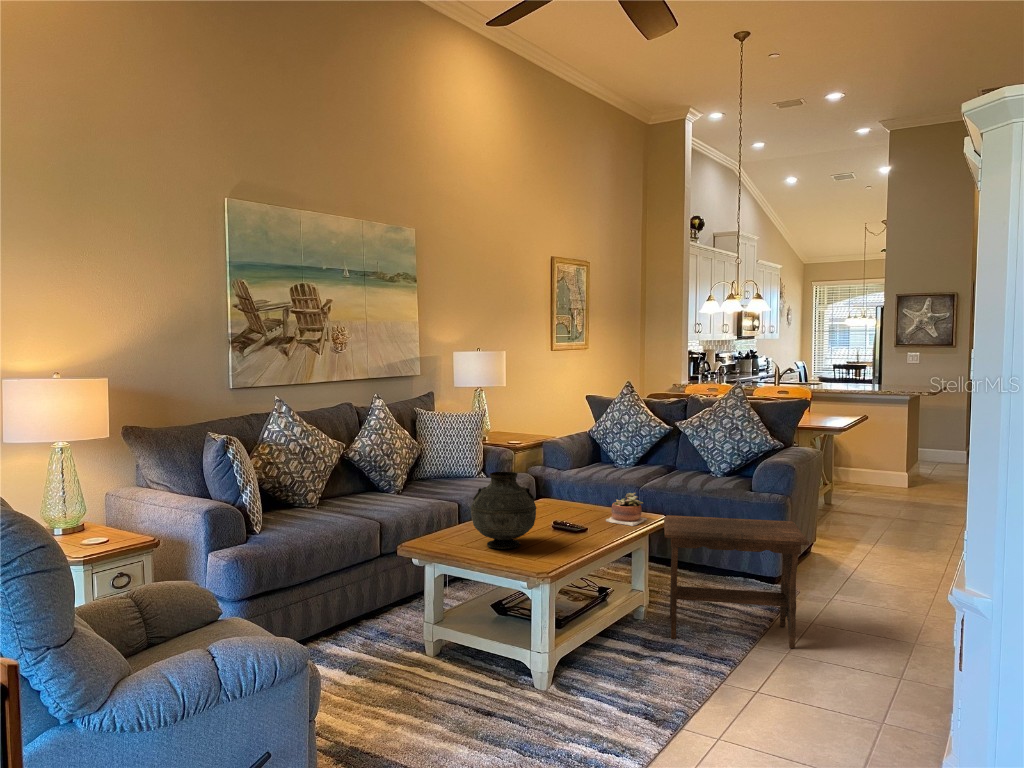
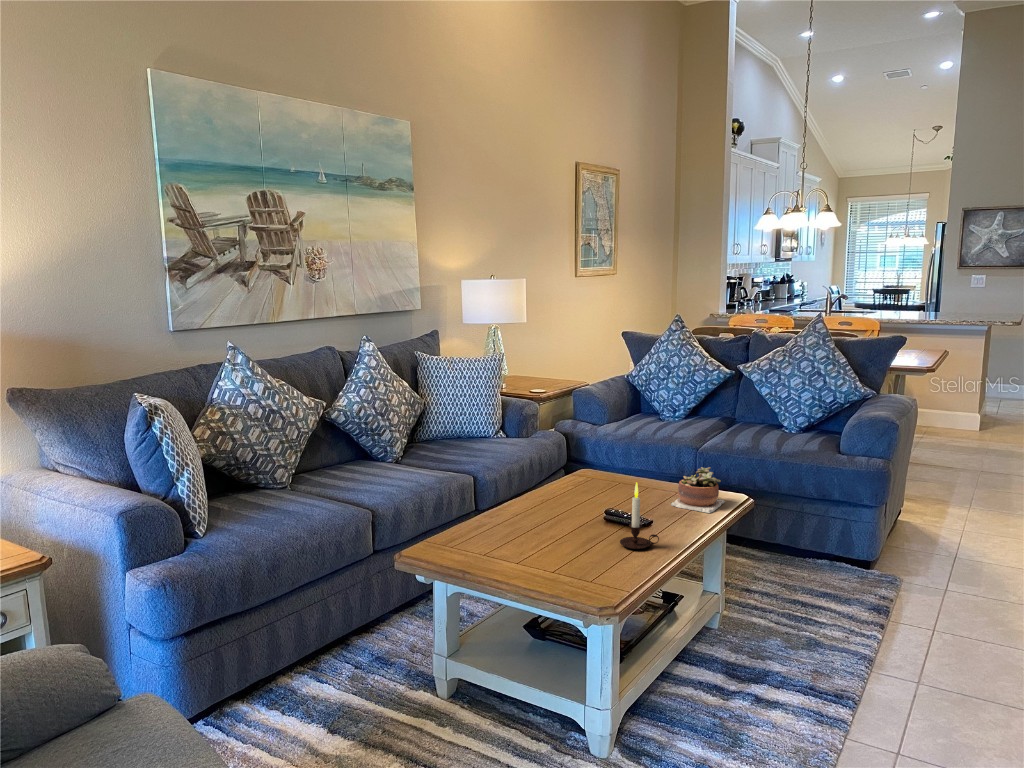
vase: present [471,472,536,549] -> none [497,450,588,559]
candle: none [561,496,589,545] -> present [620,482,659,549]
footstool: present [664,515,809,648] -> none [746,496,960,677]

